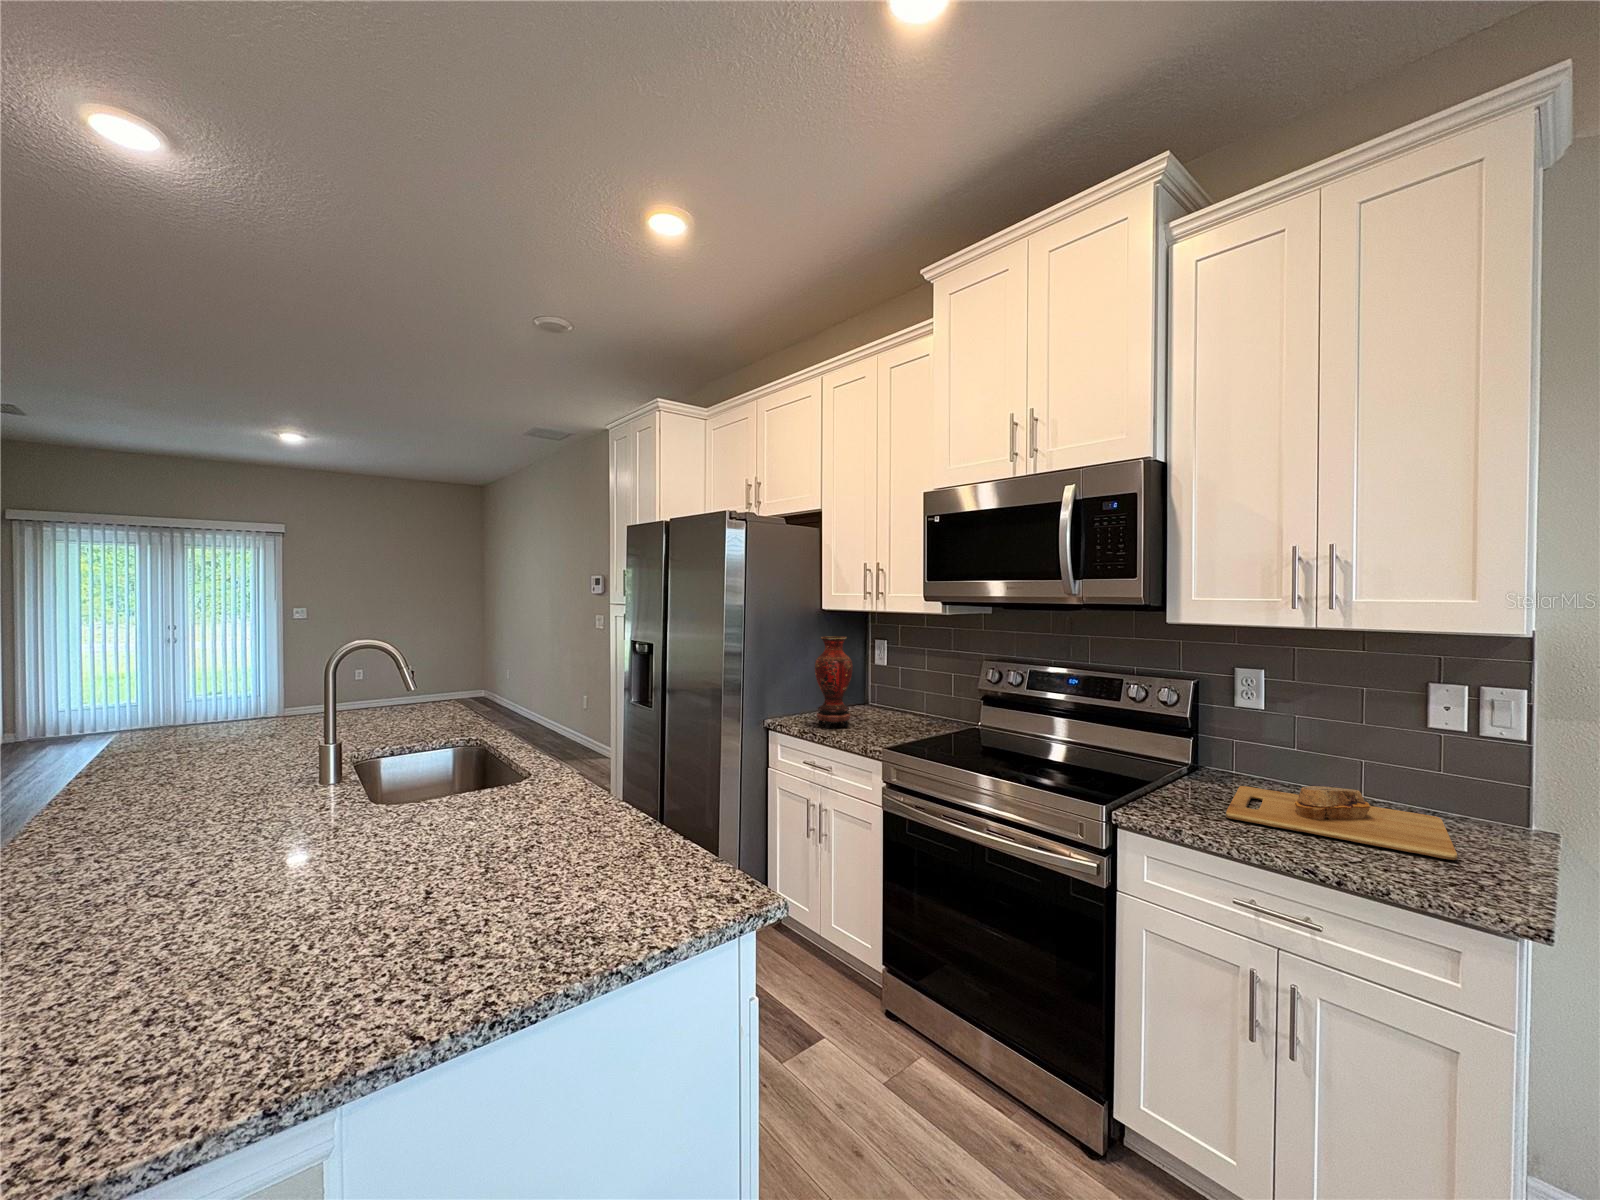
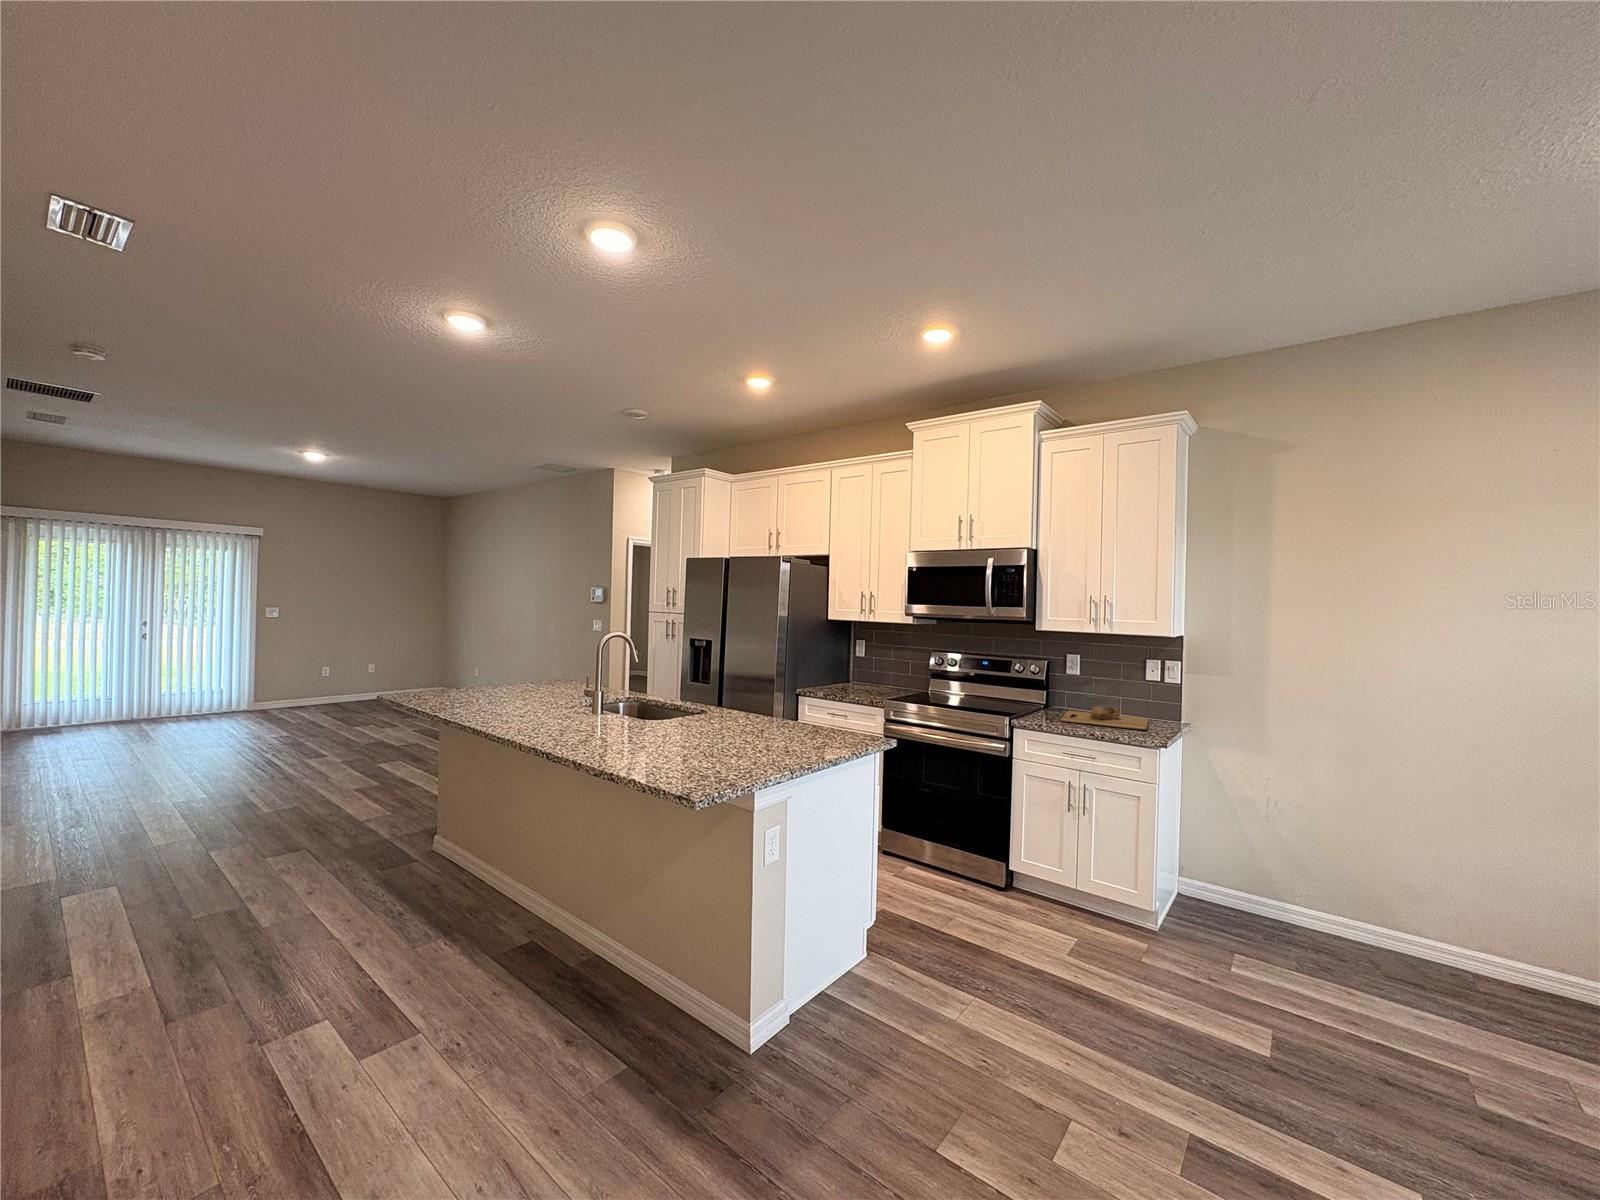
vase: present [815,636,853,728] -> none [833,636,856,692]

